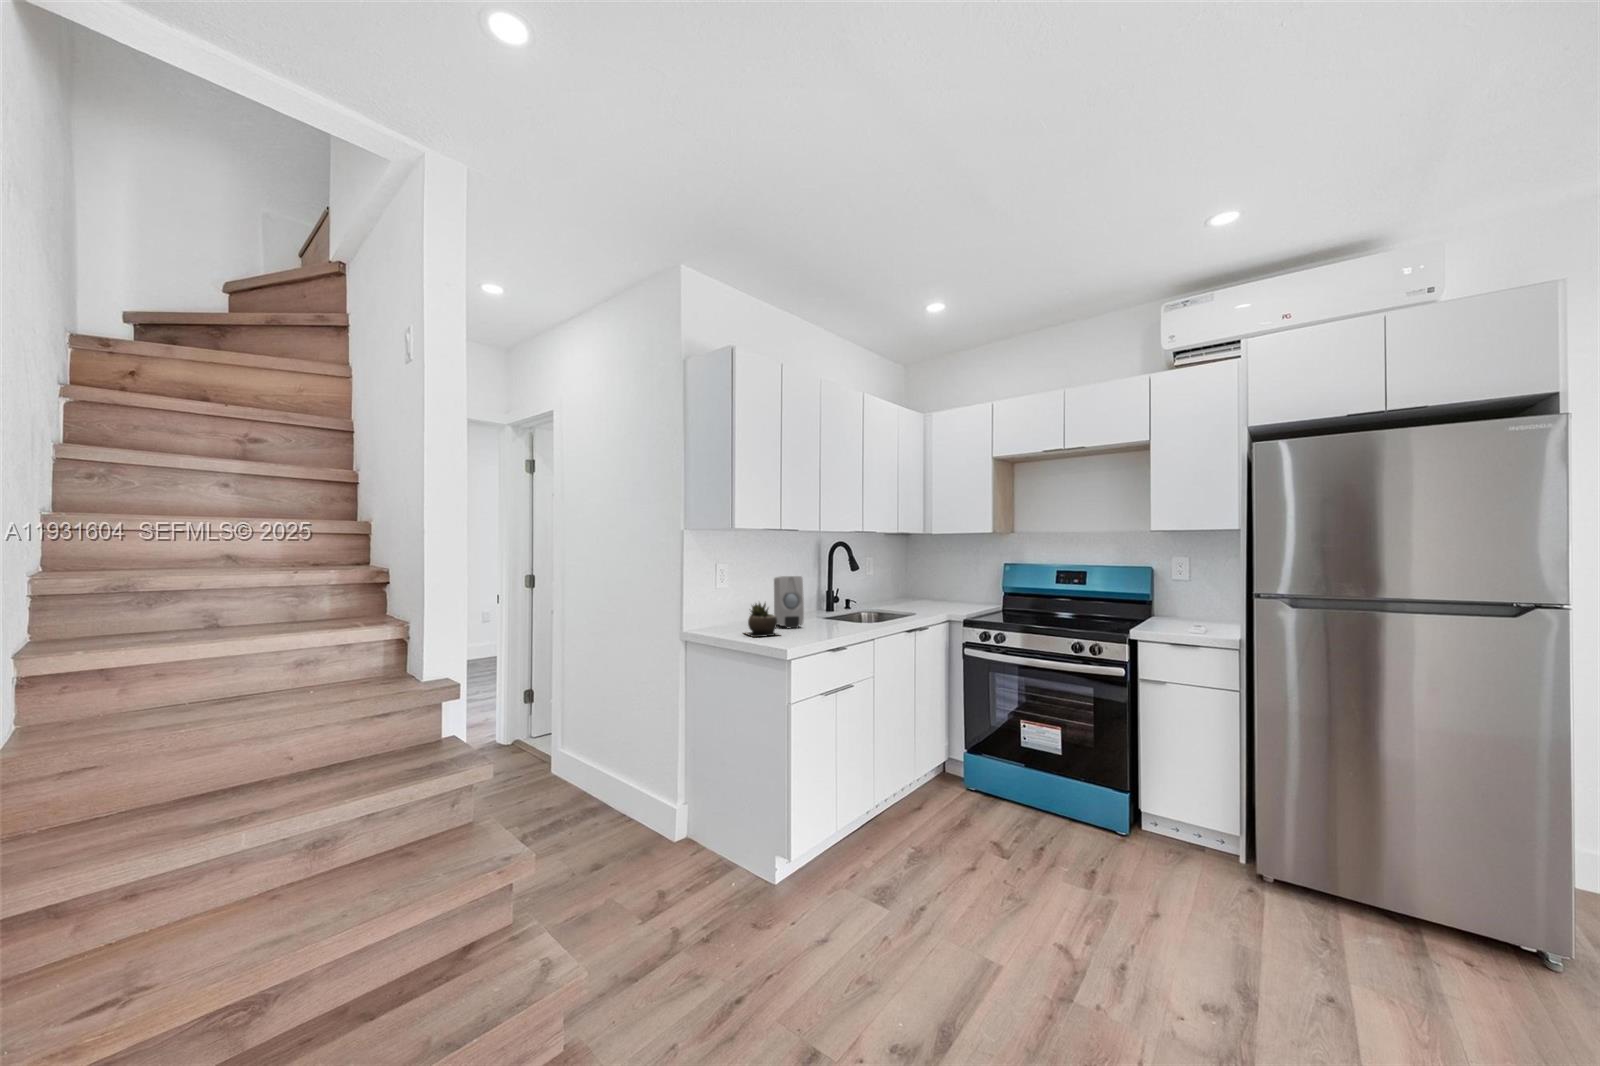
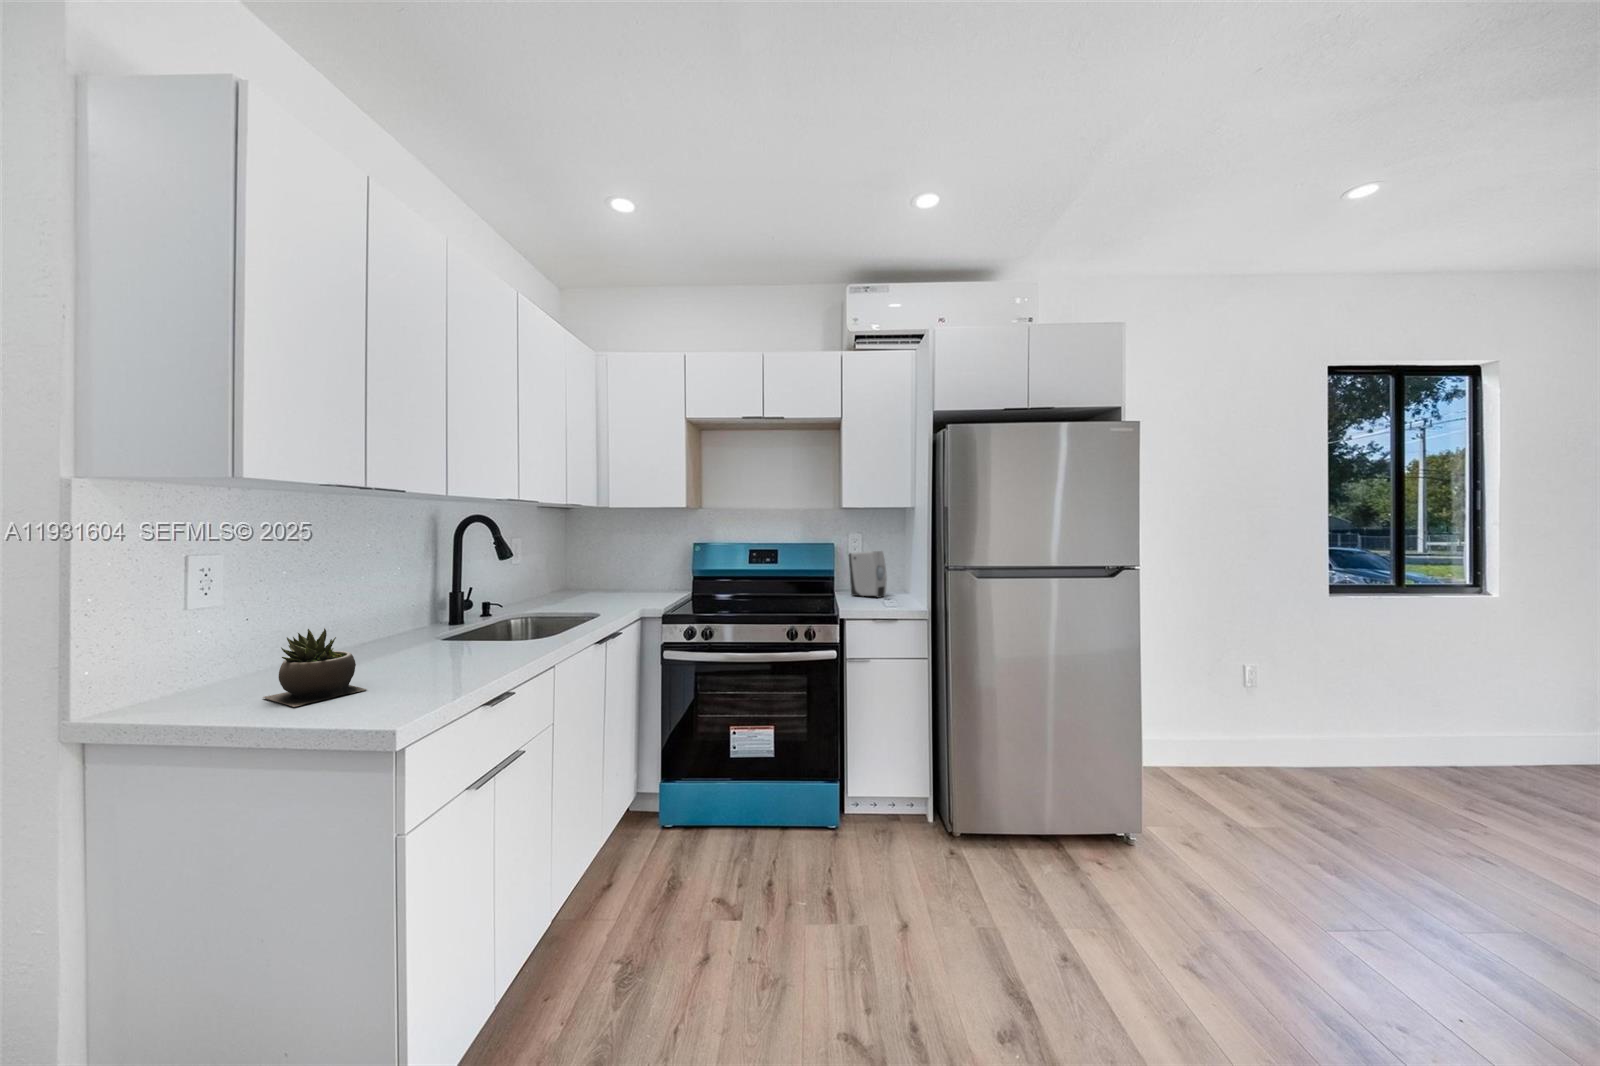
soap dispenser: present [774,576,804,629] -> present [849,551,887,598]

